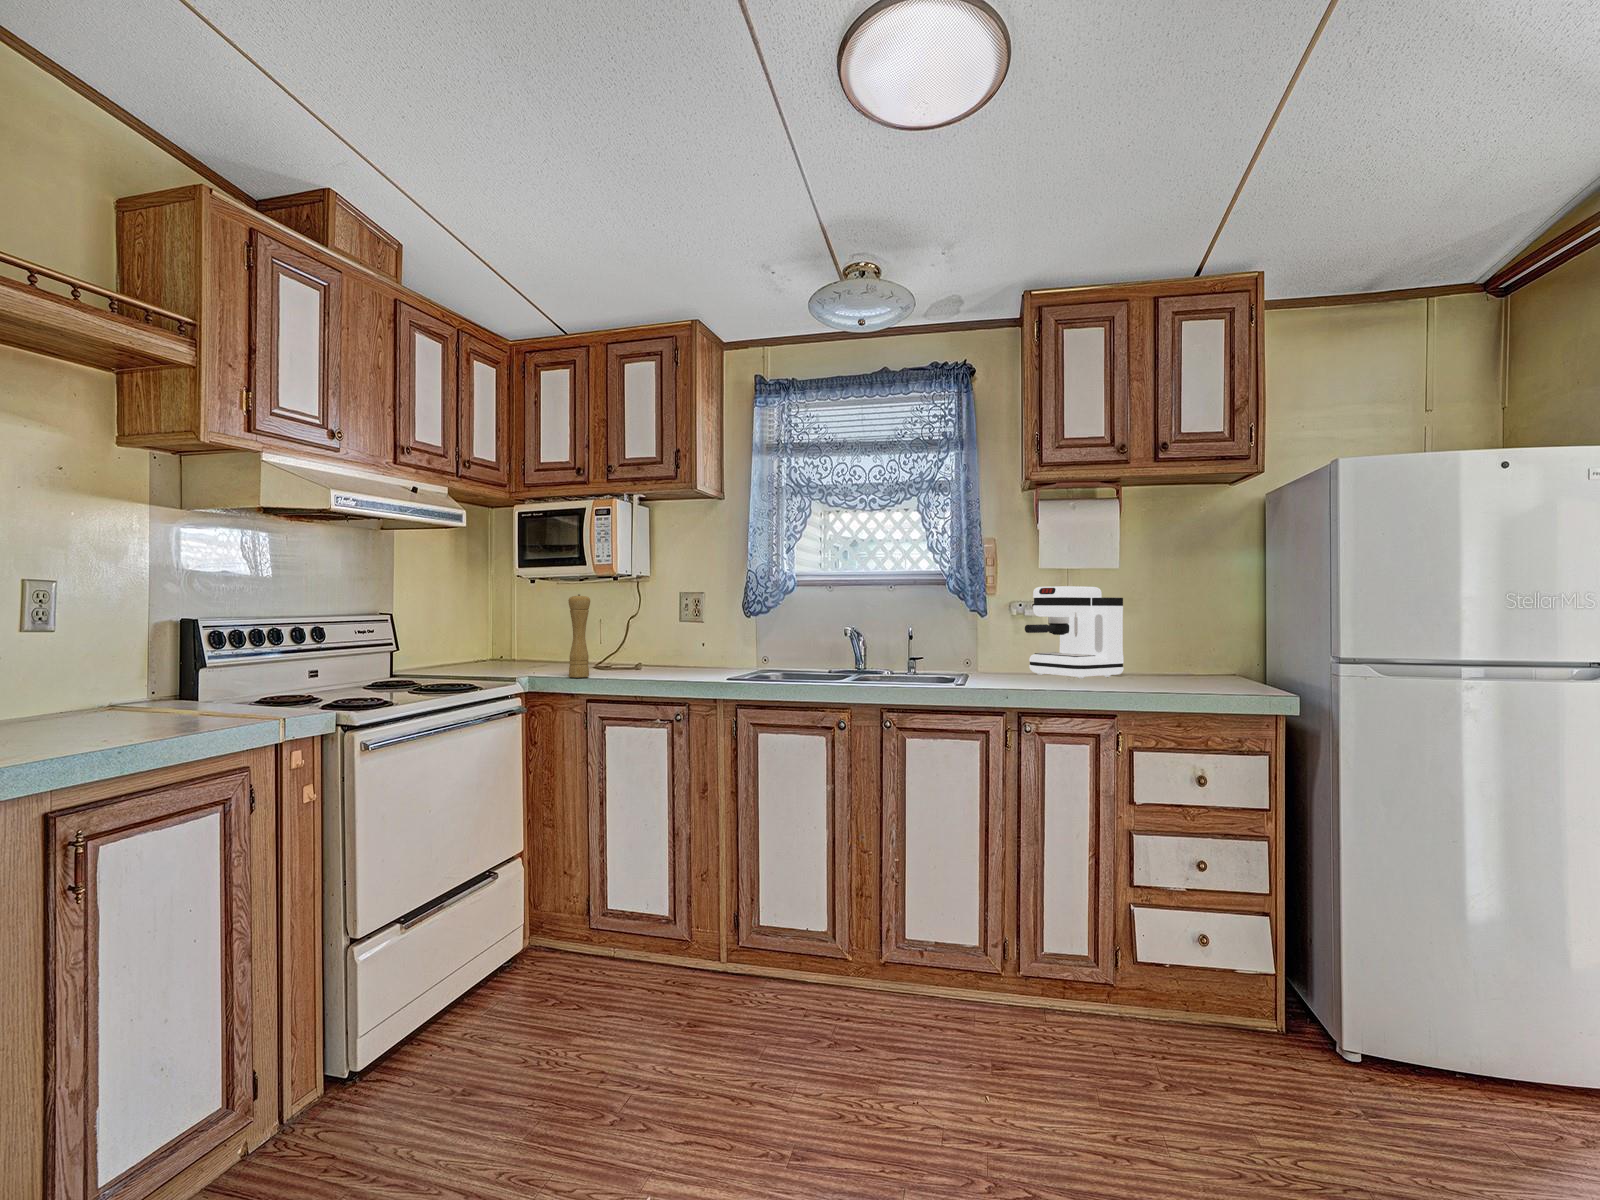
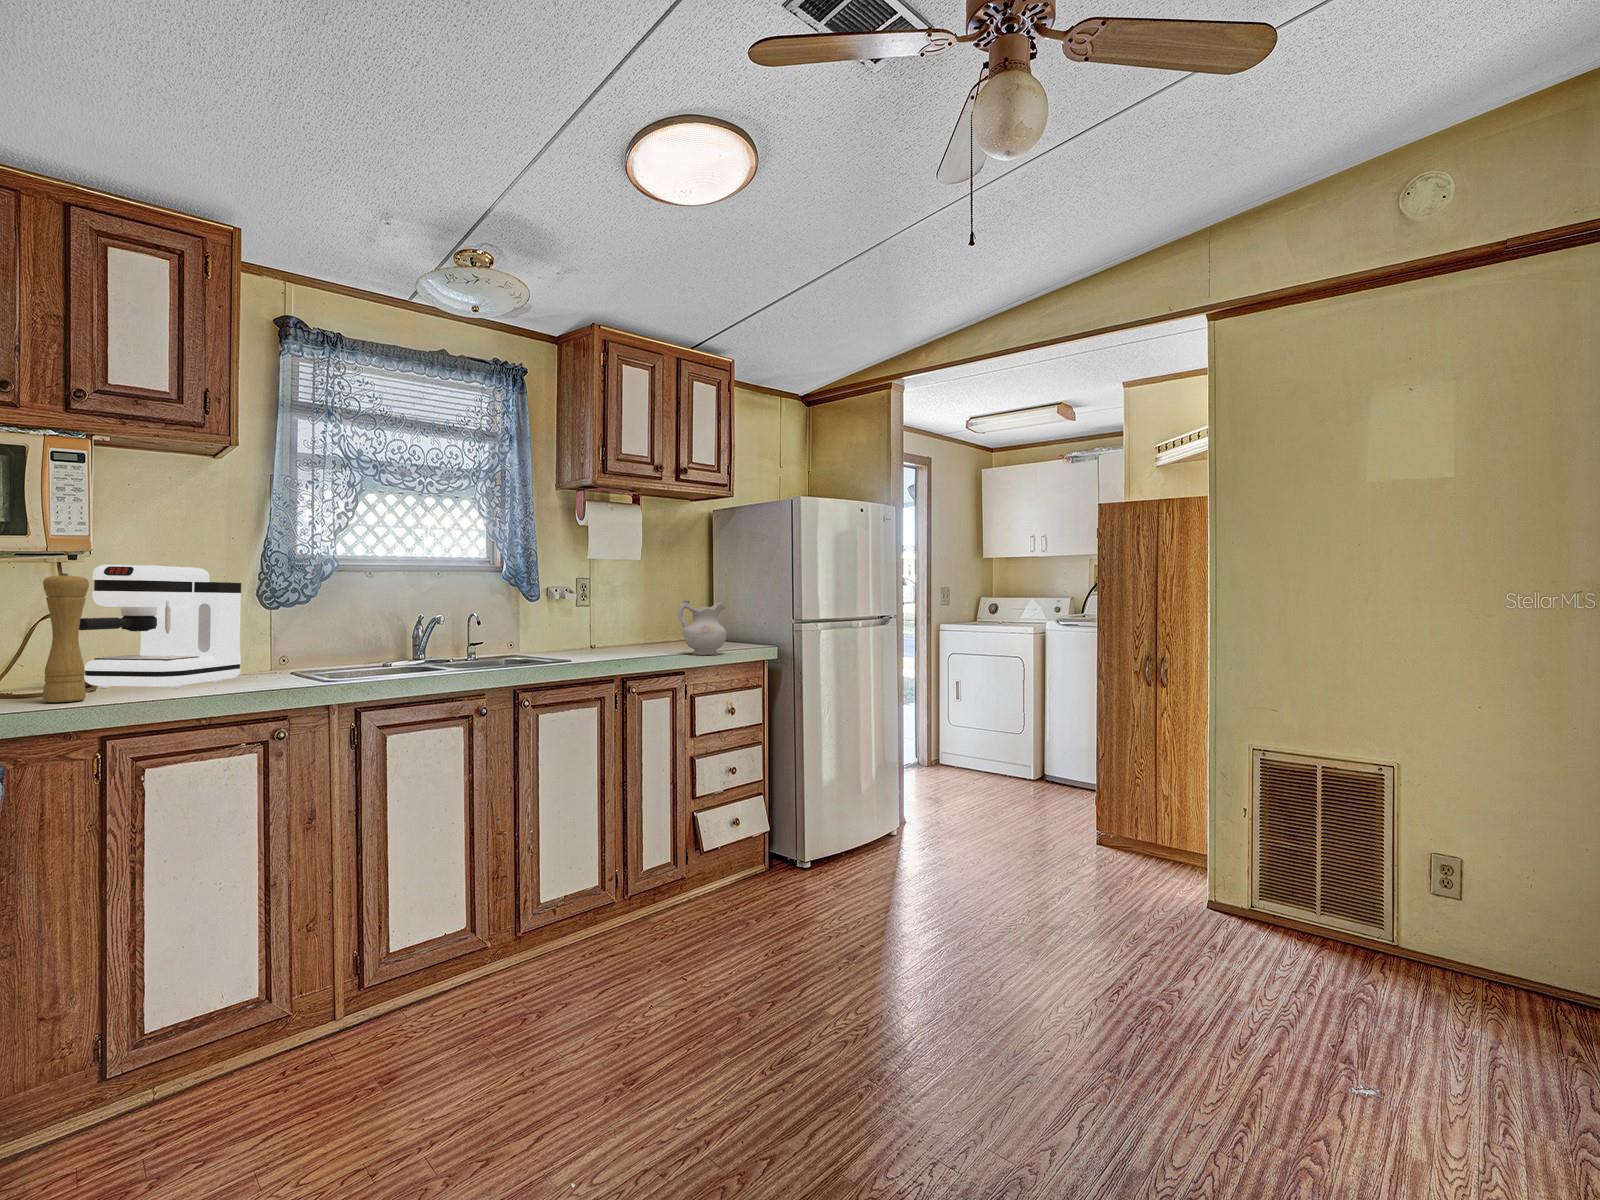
coffee maker: present [1025,586,1124,679] -> present [79,565,241,689]
ceramic pitcher: none [1151,609,1223,688] -> present [678,600,726,655]

